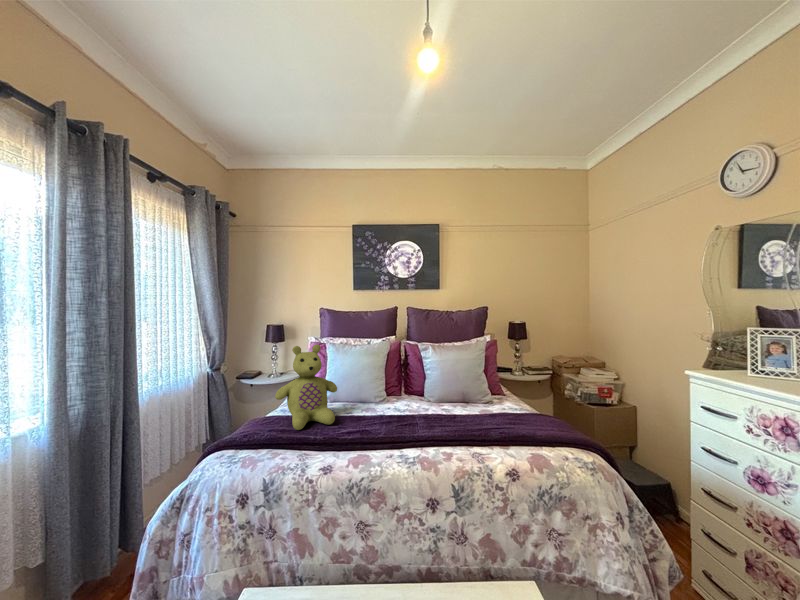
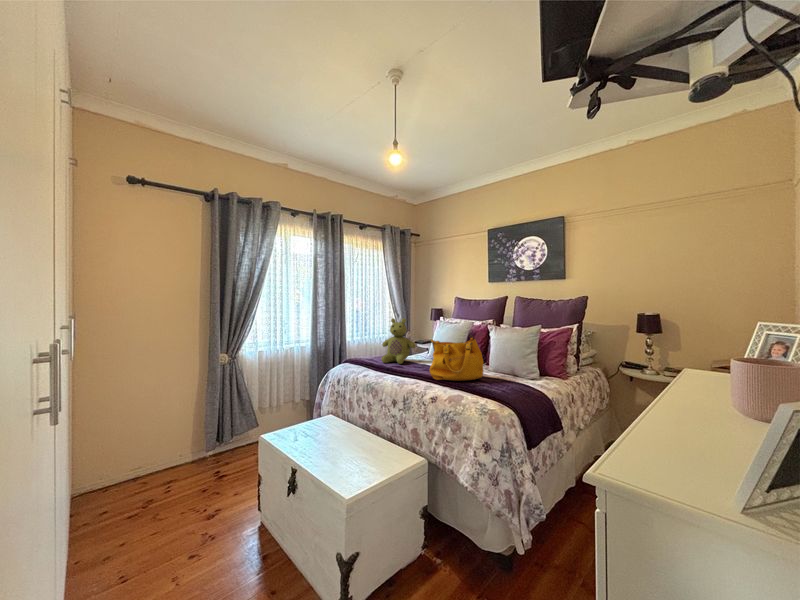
handbag: none [410,360,487,436] -> present [430,337,483,381]

